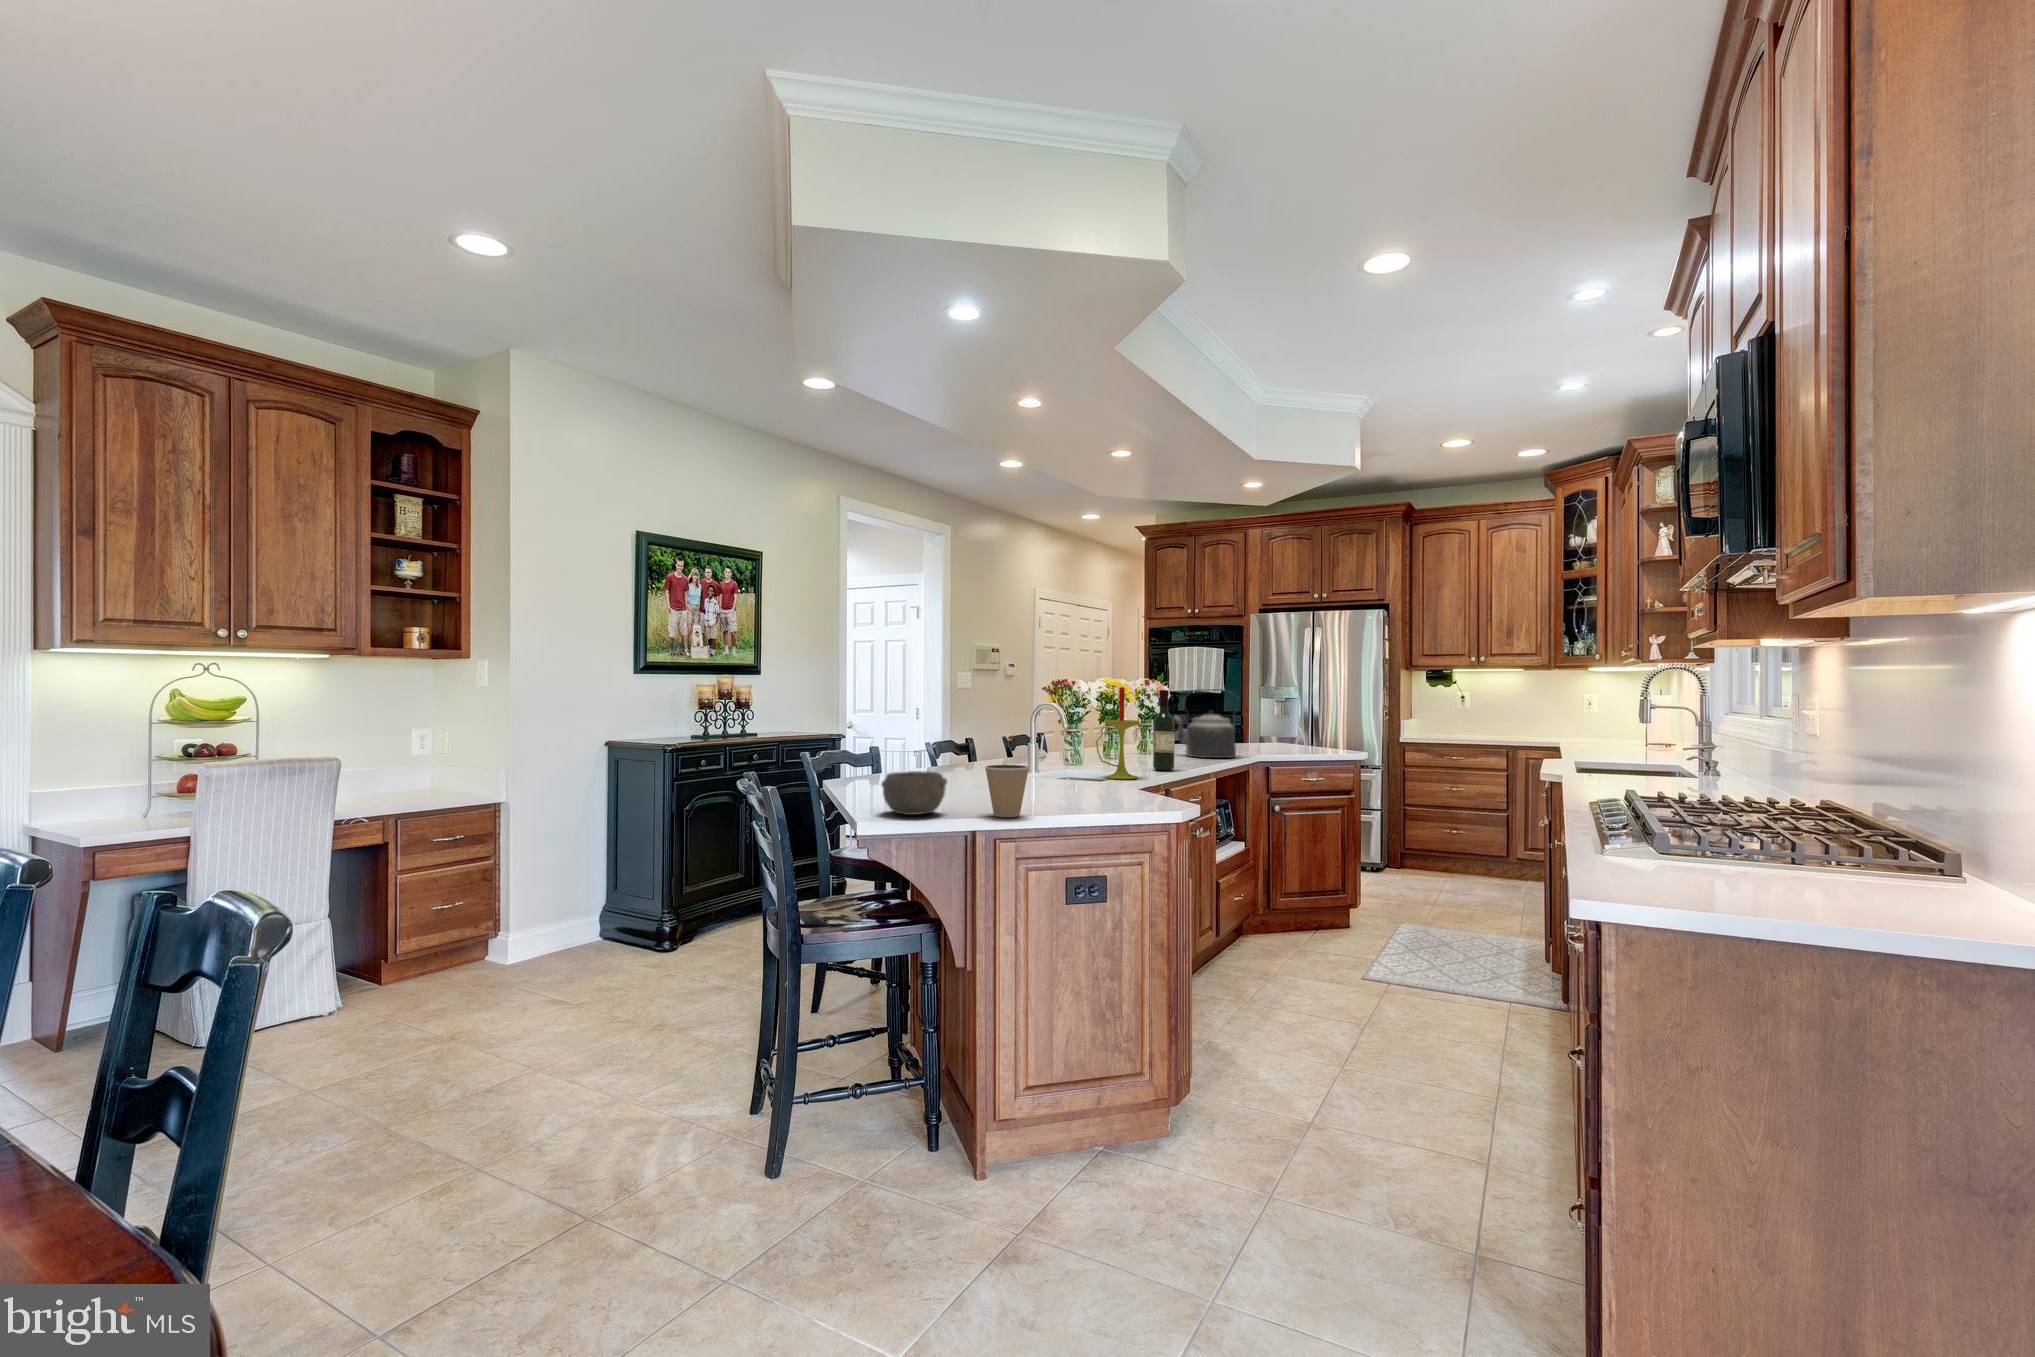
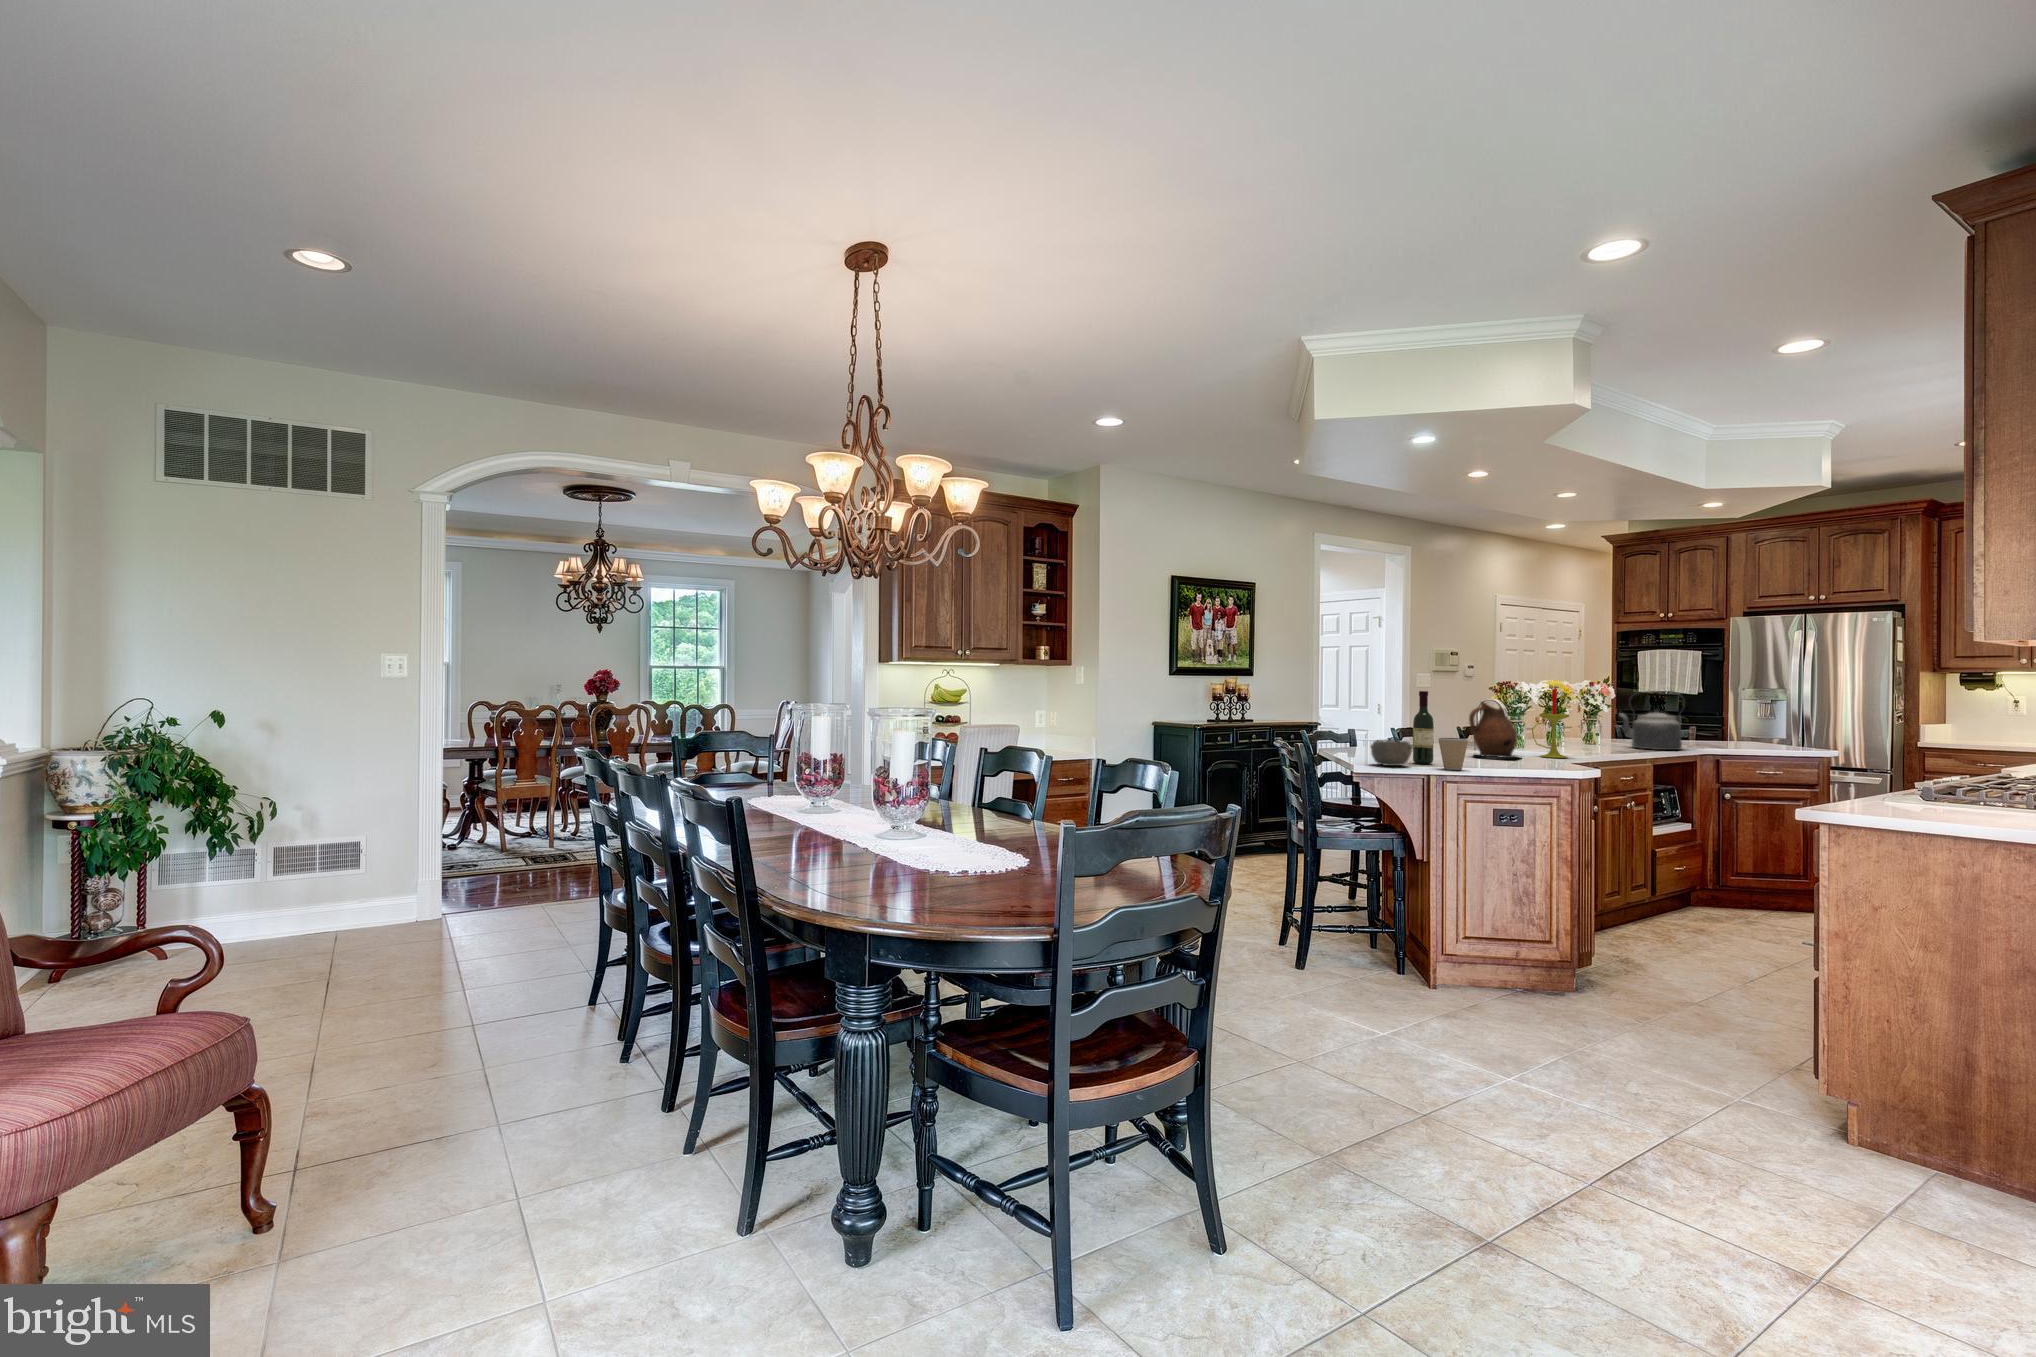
wine bottle: present [1153,690,1175,771] -> present [1413,691,1434,764]
ceramic pitcher: none [1022,705,1088,786] -> present [1469,702,1517,758]

